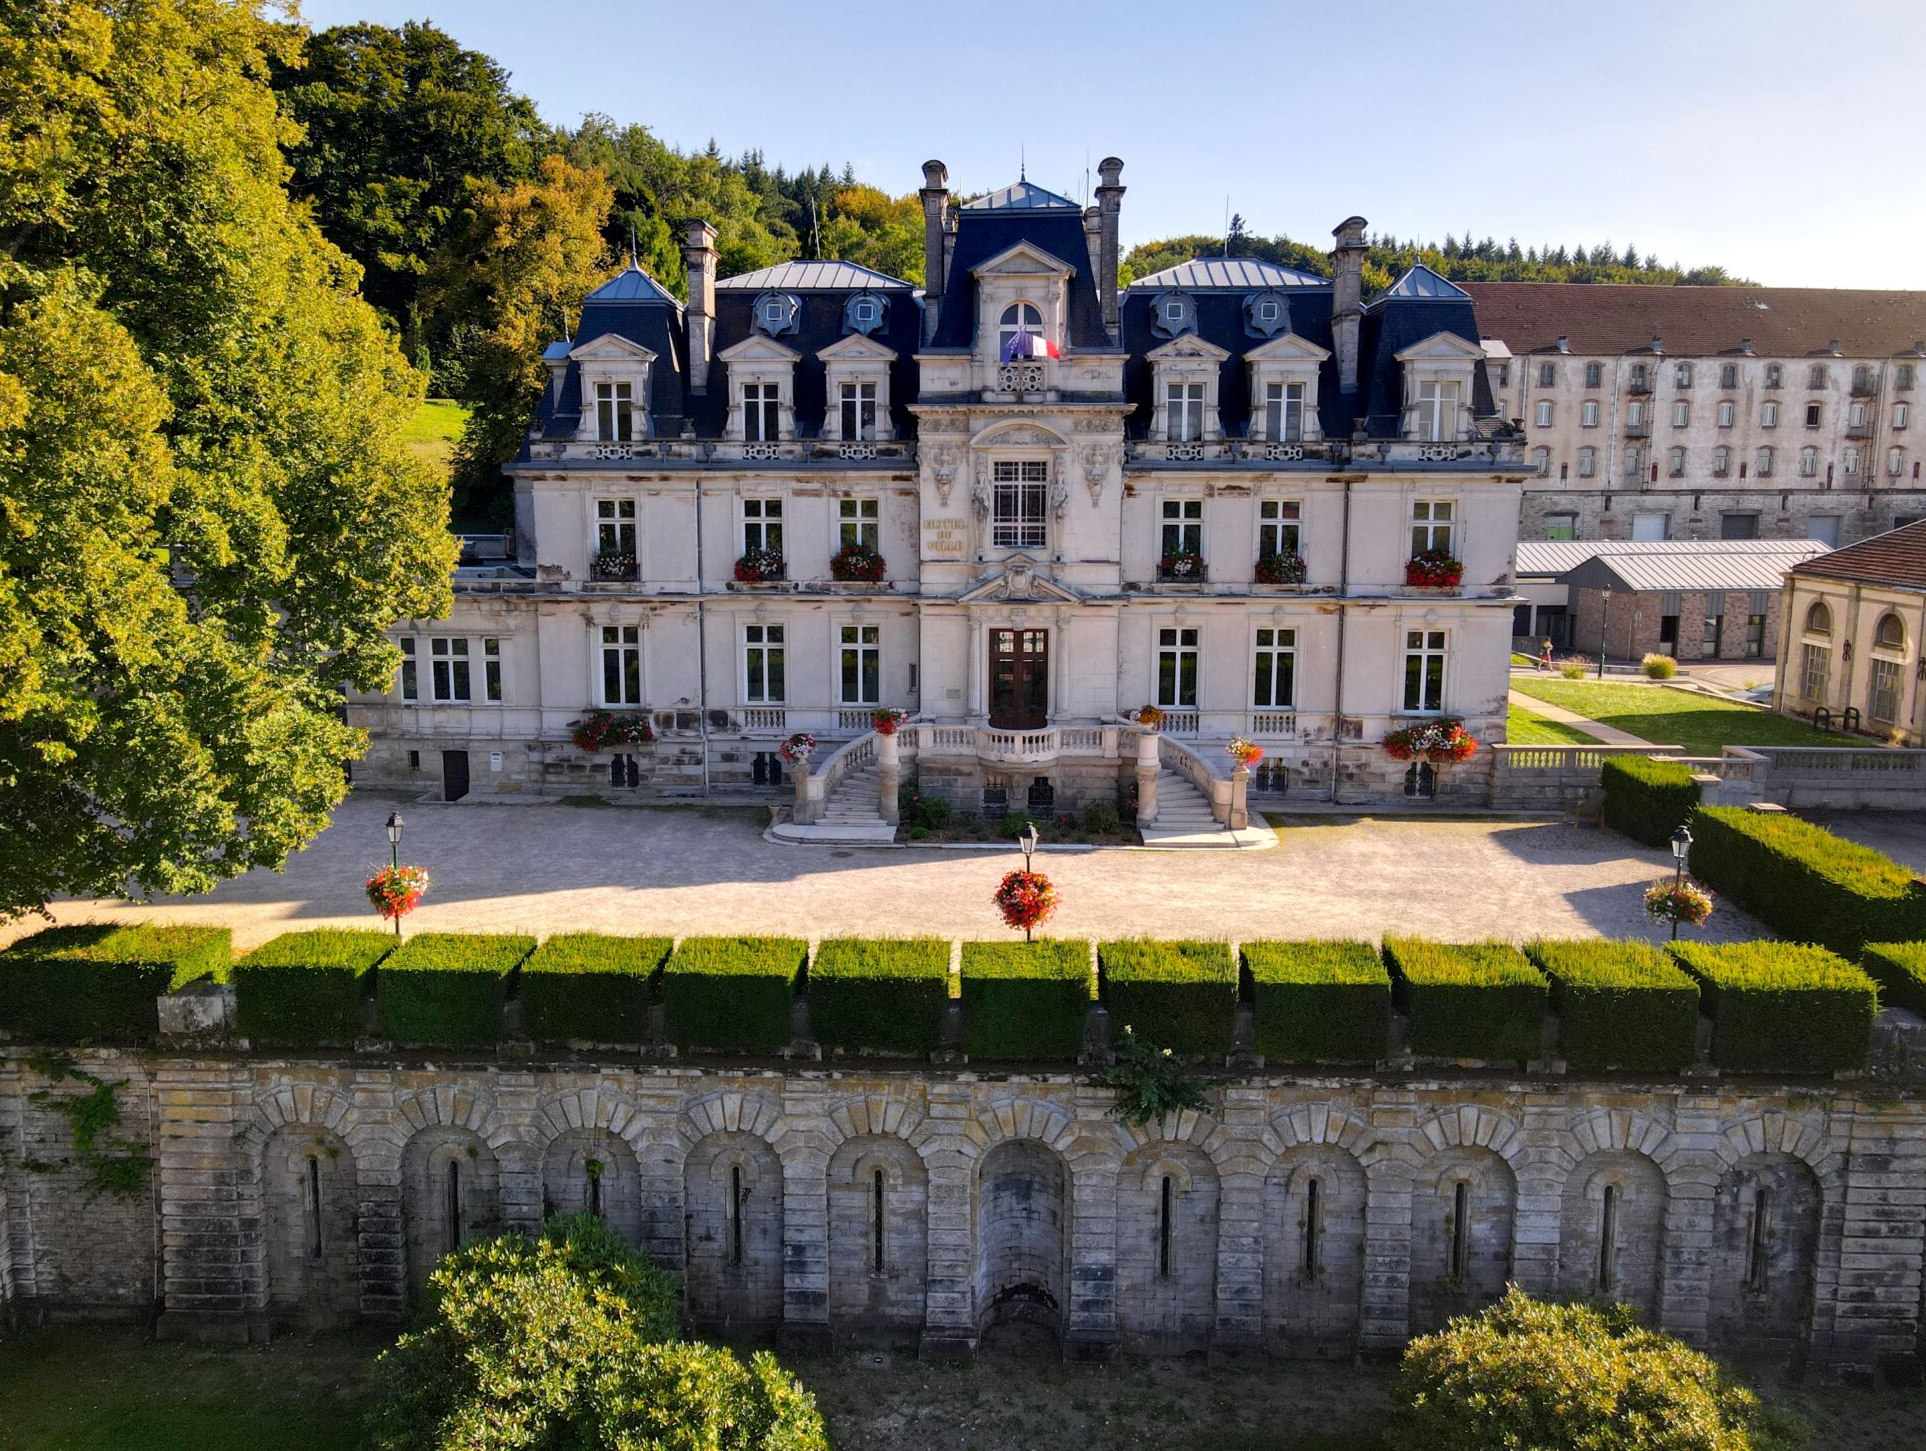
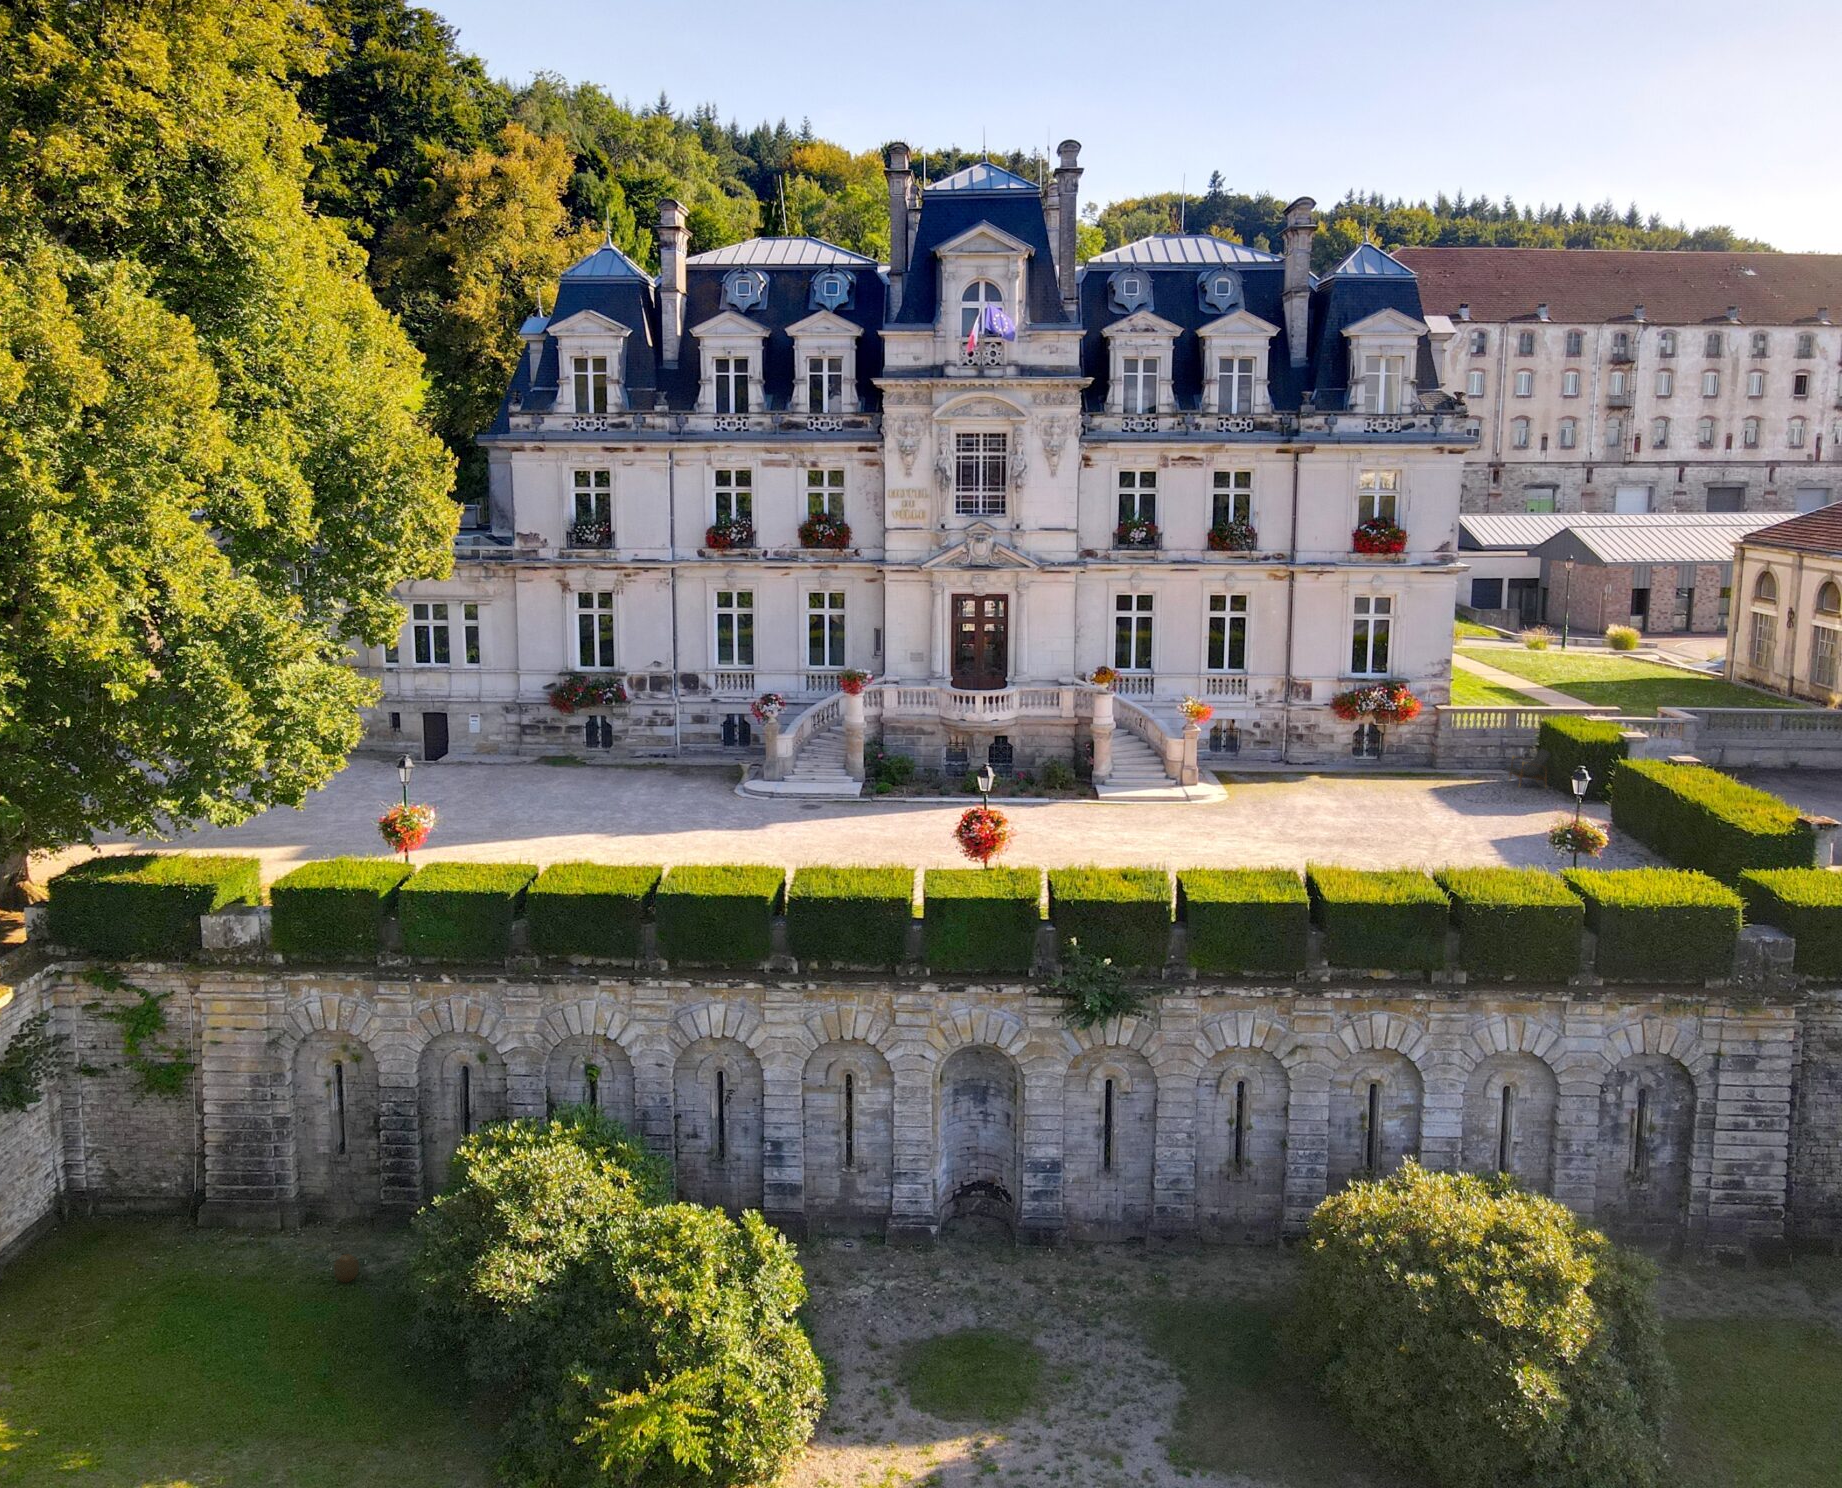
bench: present [1813,707,1860,733] -> none [1765,674,1811,701]
woven basket: none [303,1373,331,1406] -> present [334,1254,359,1282]

